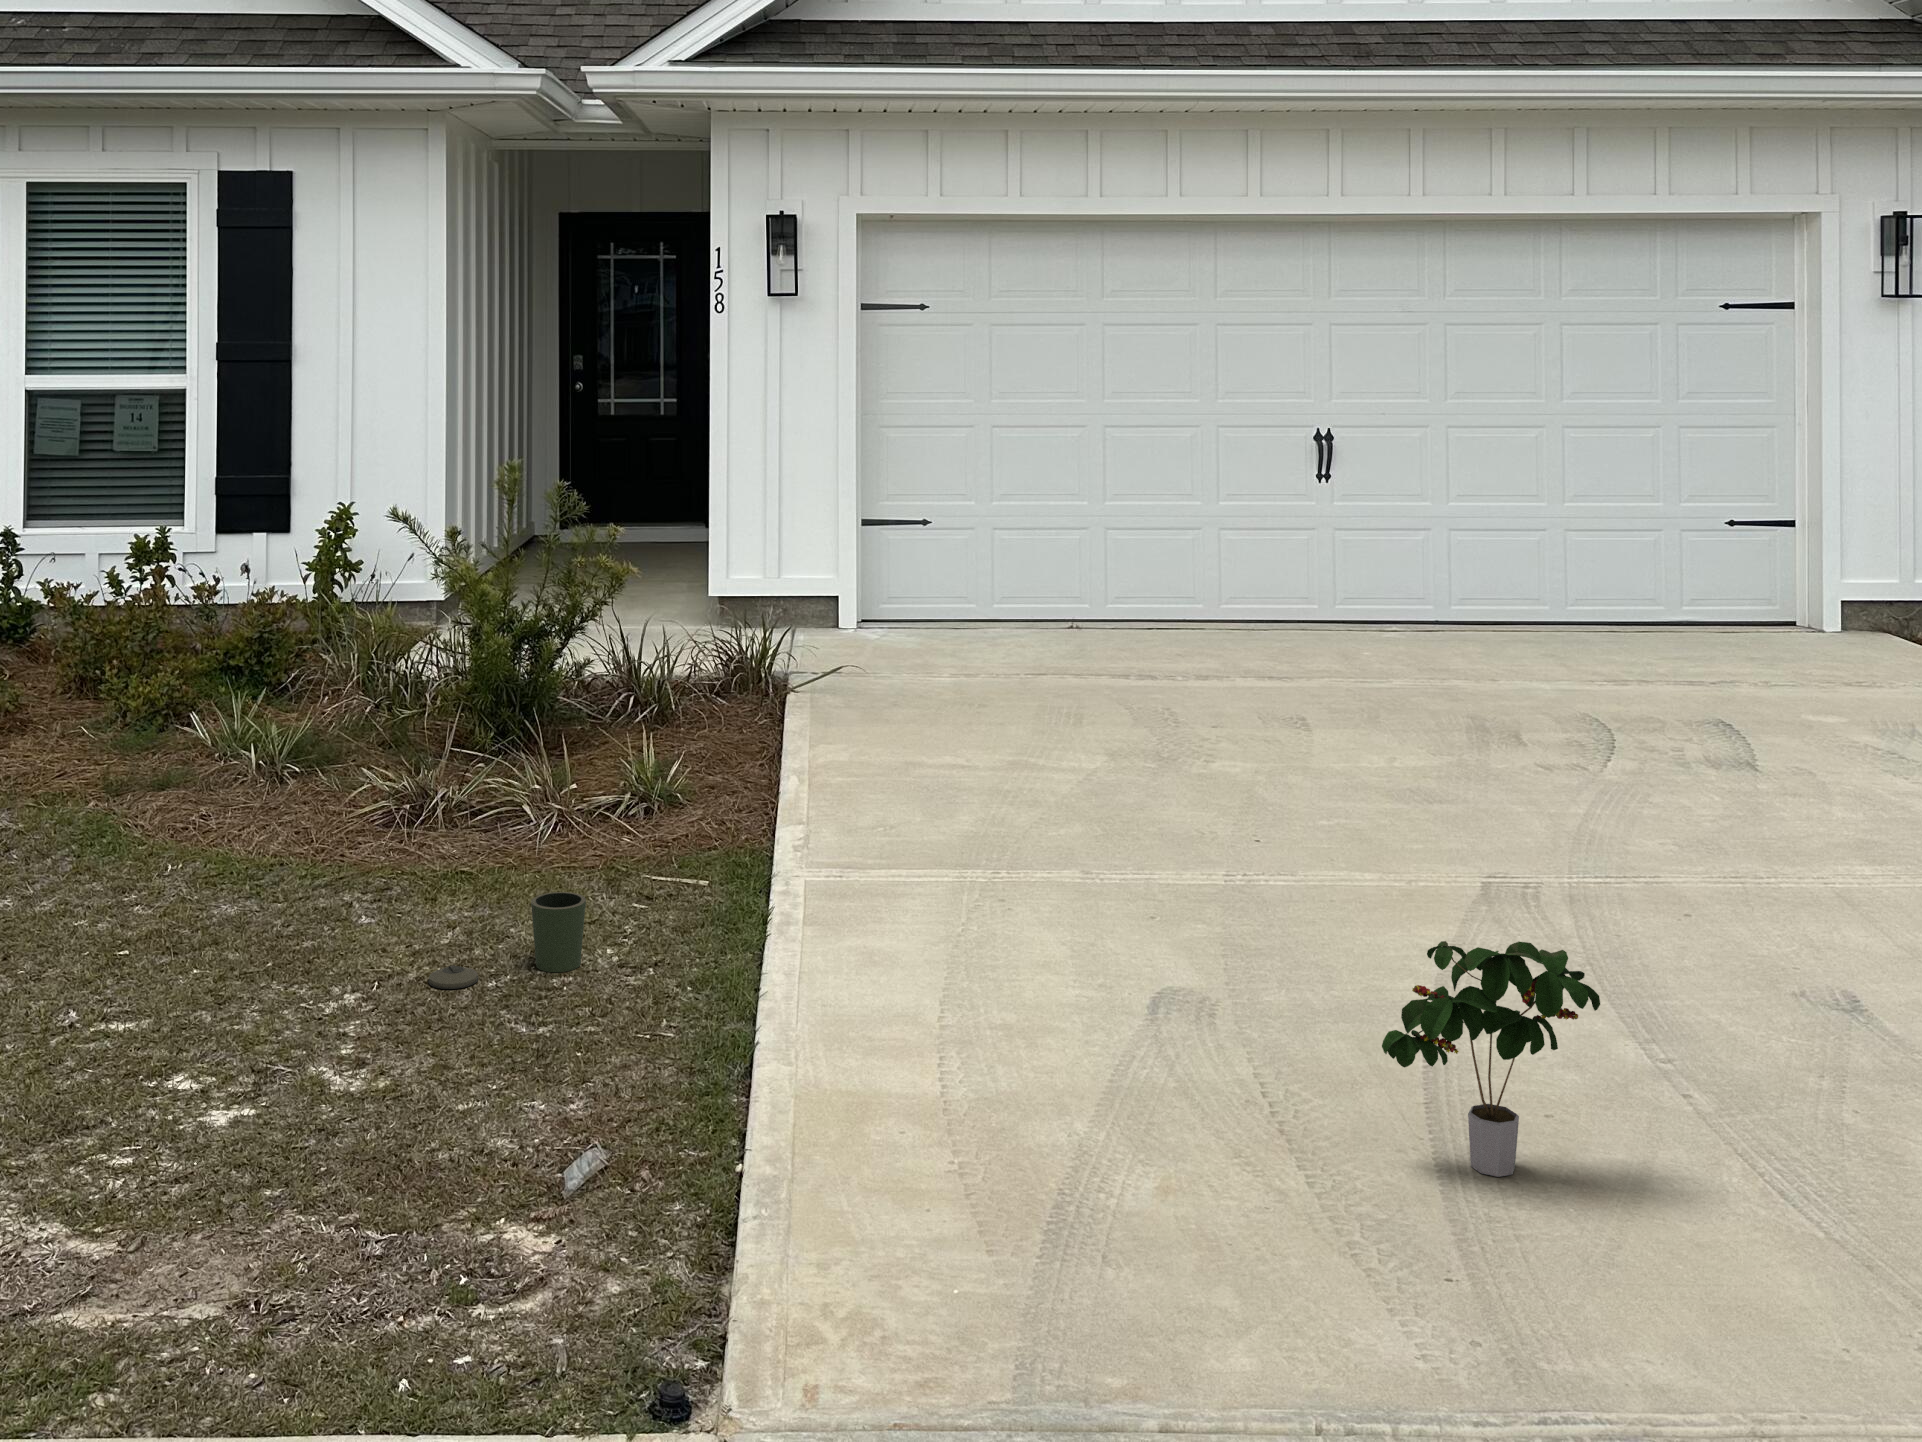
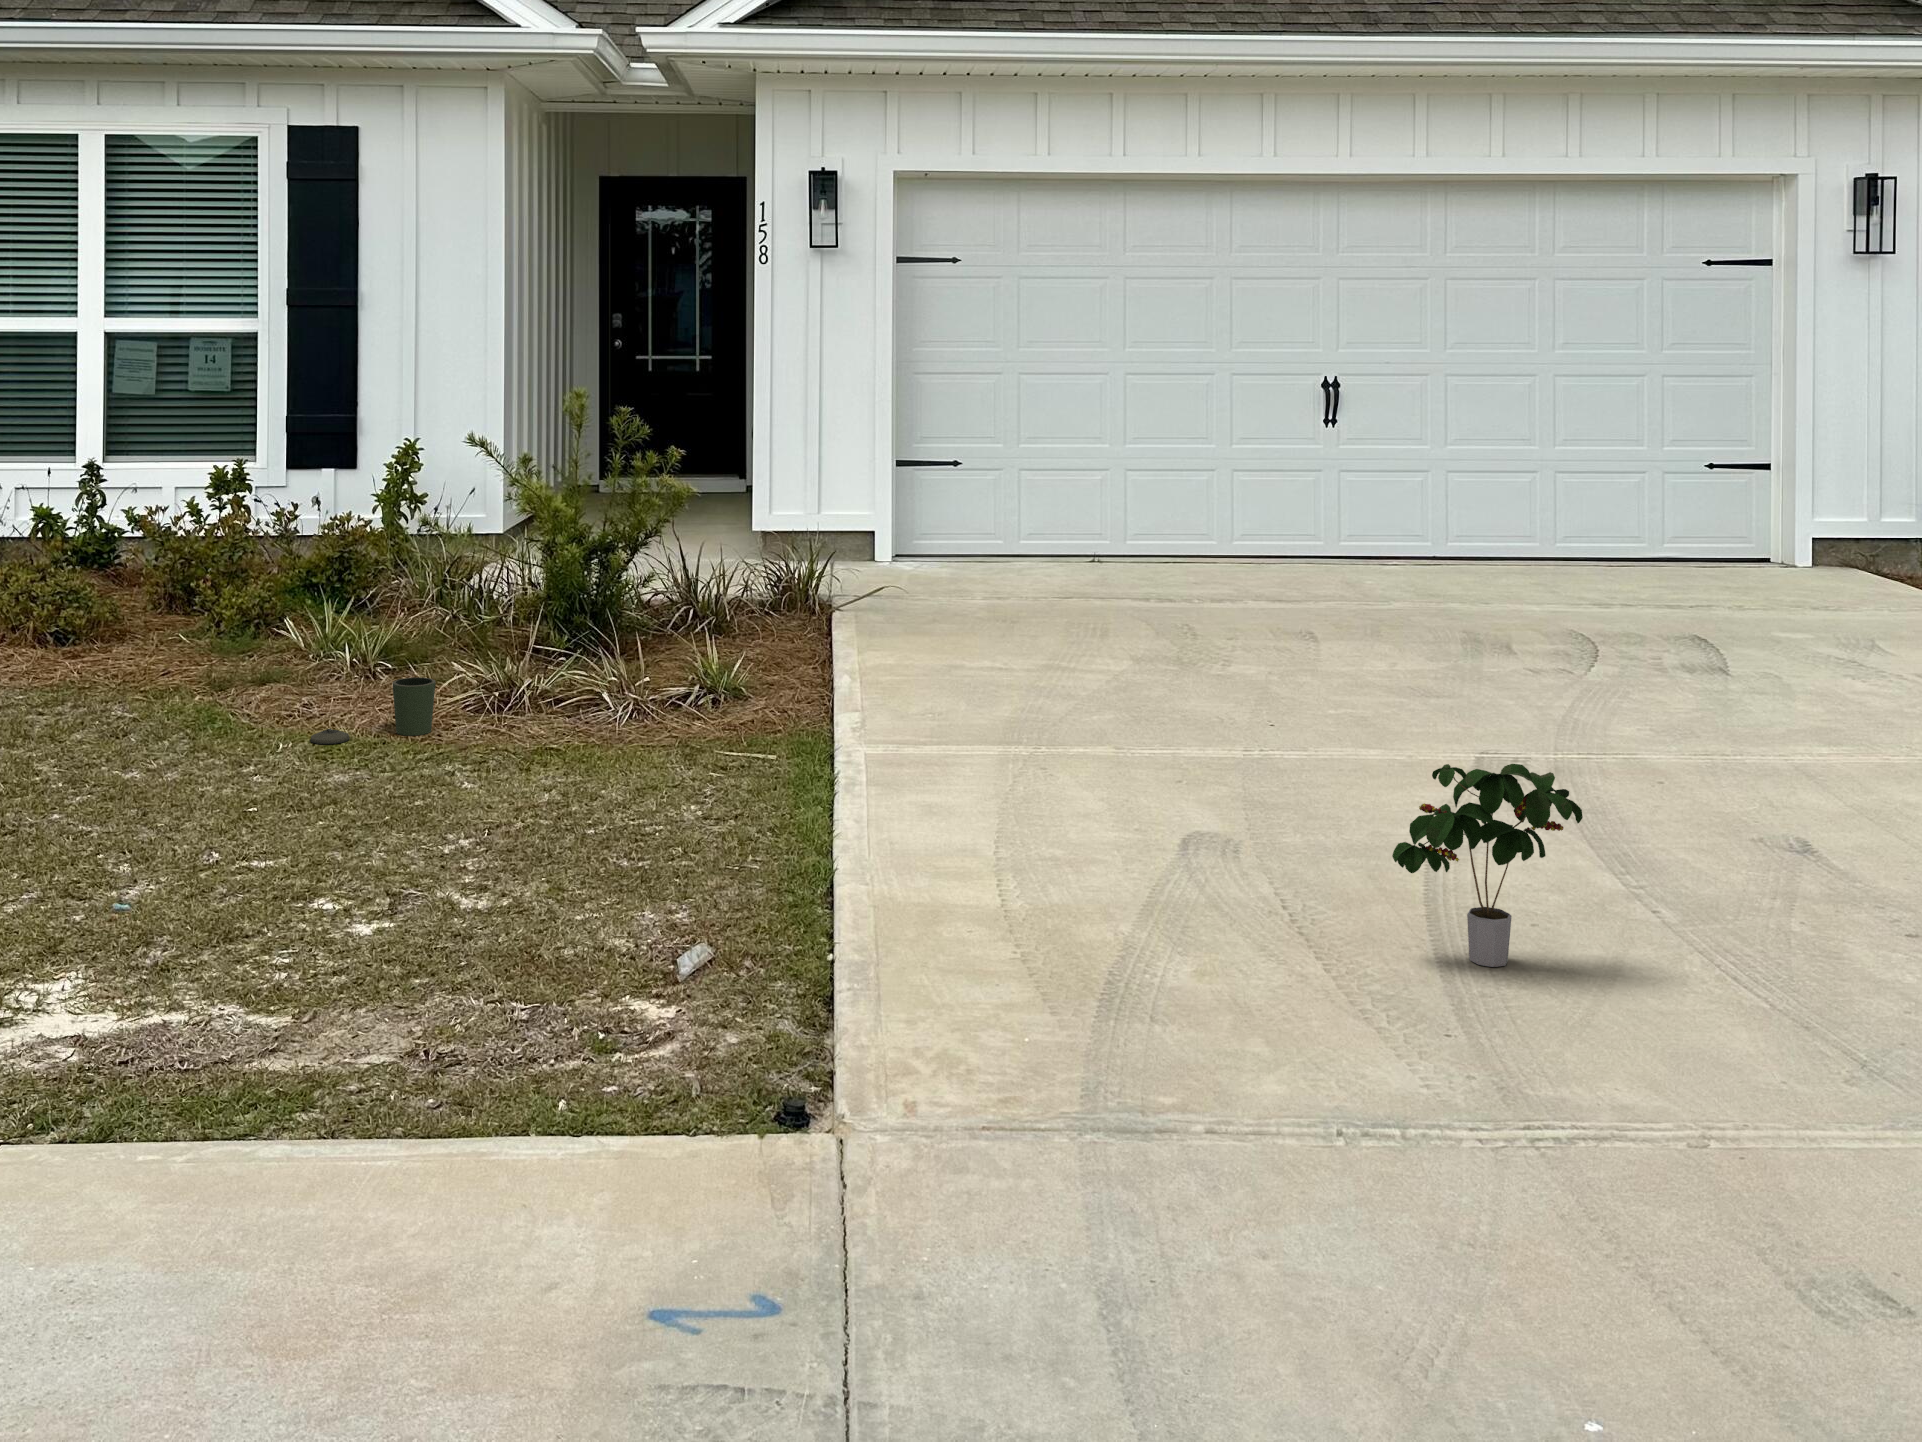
trash can: present [428,892,586,989] -> present [310,677,436,744]

